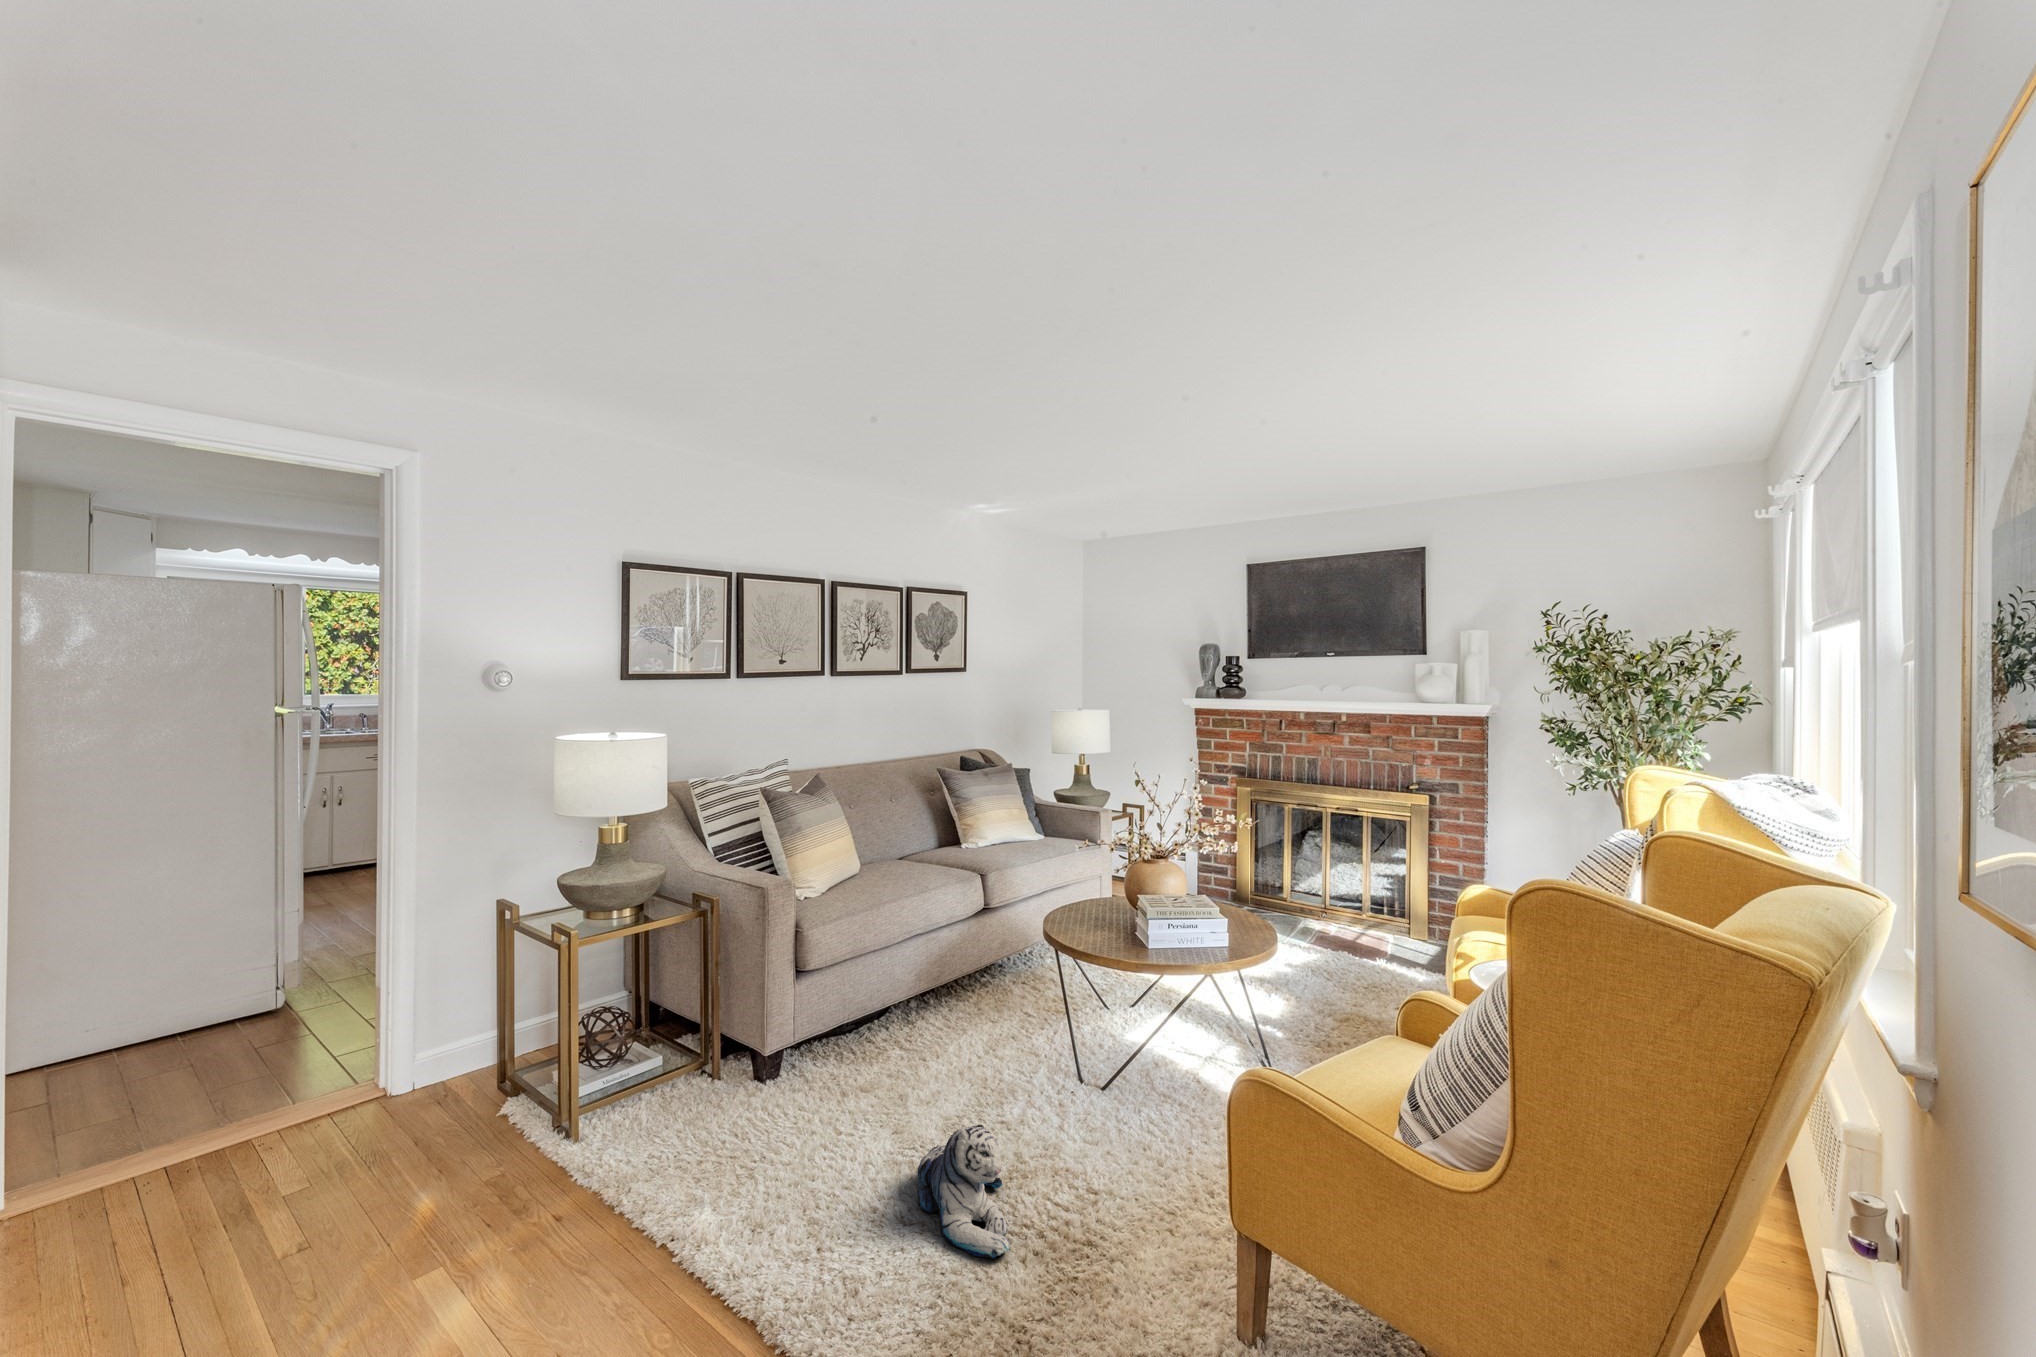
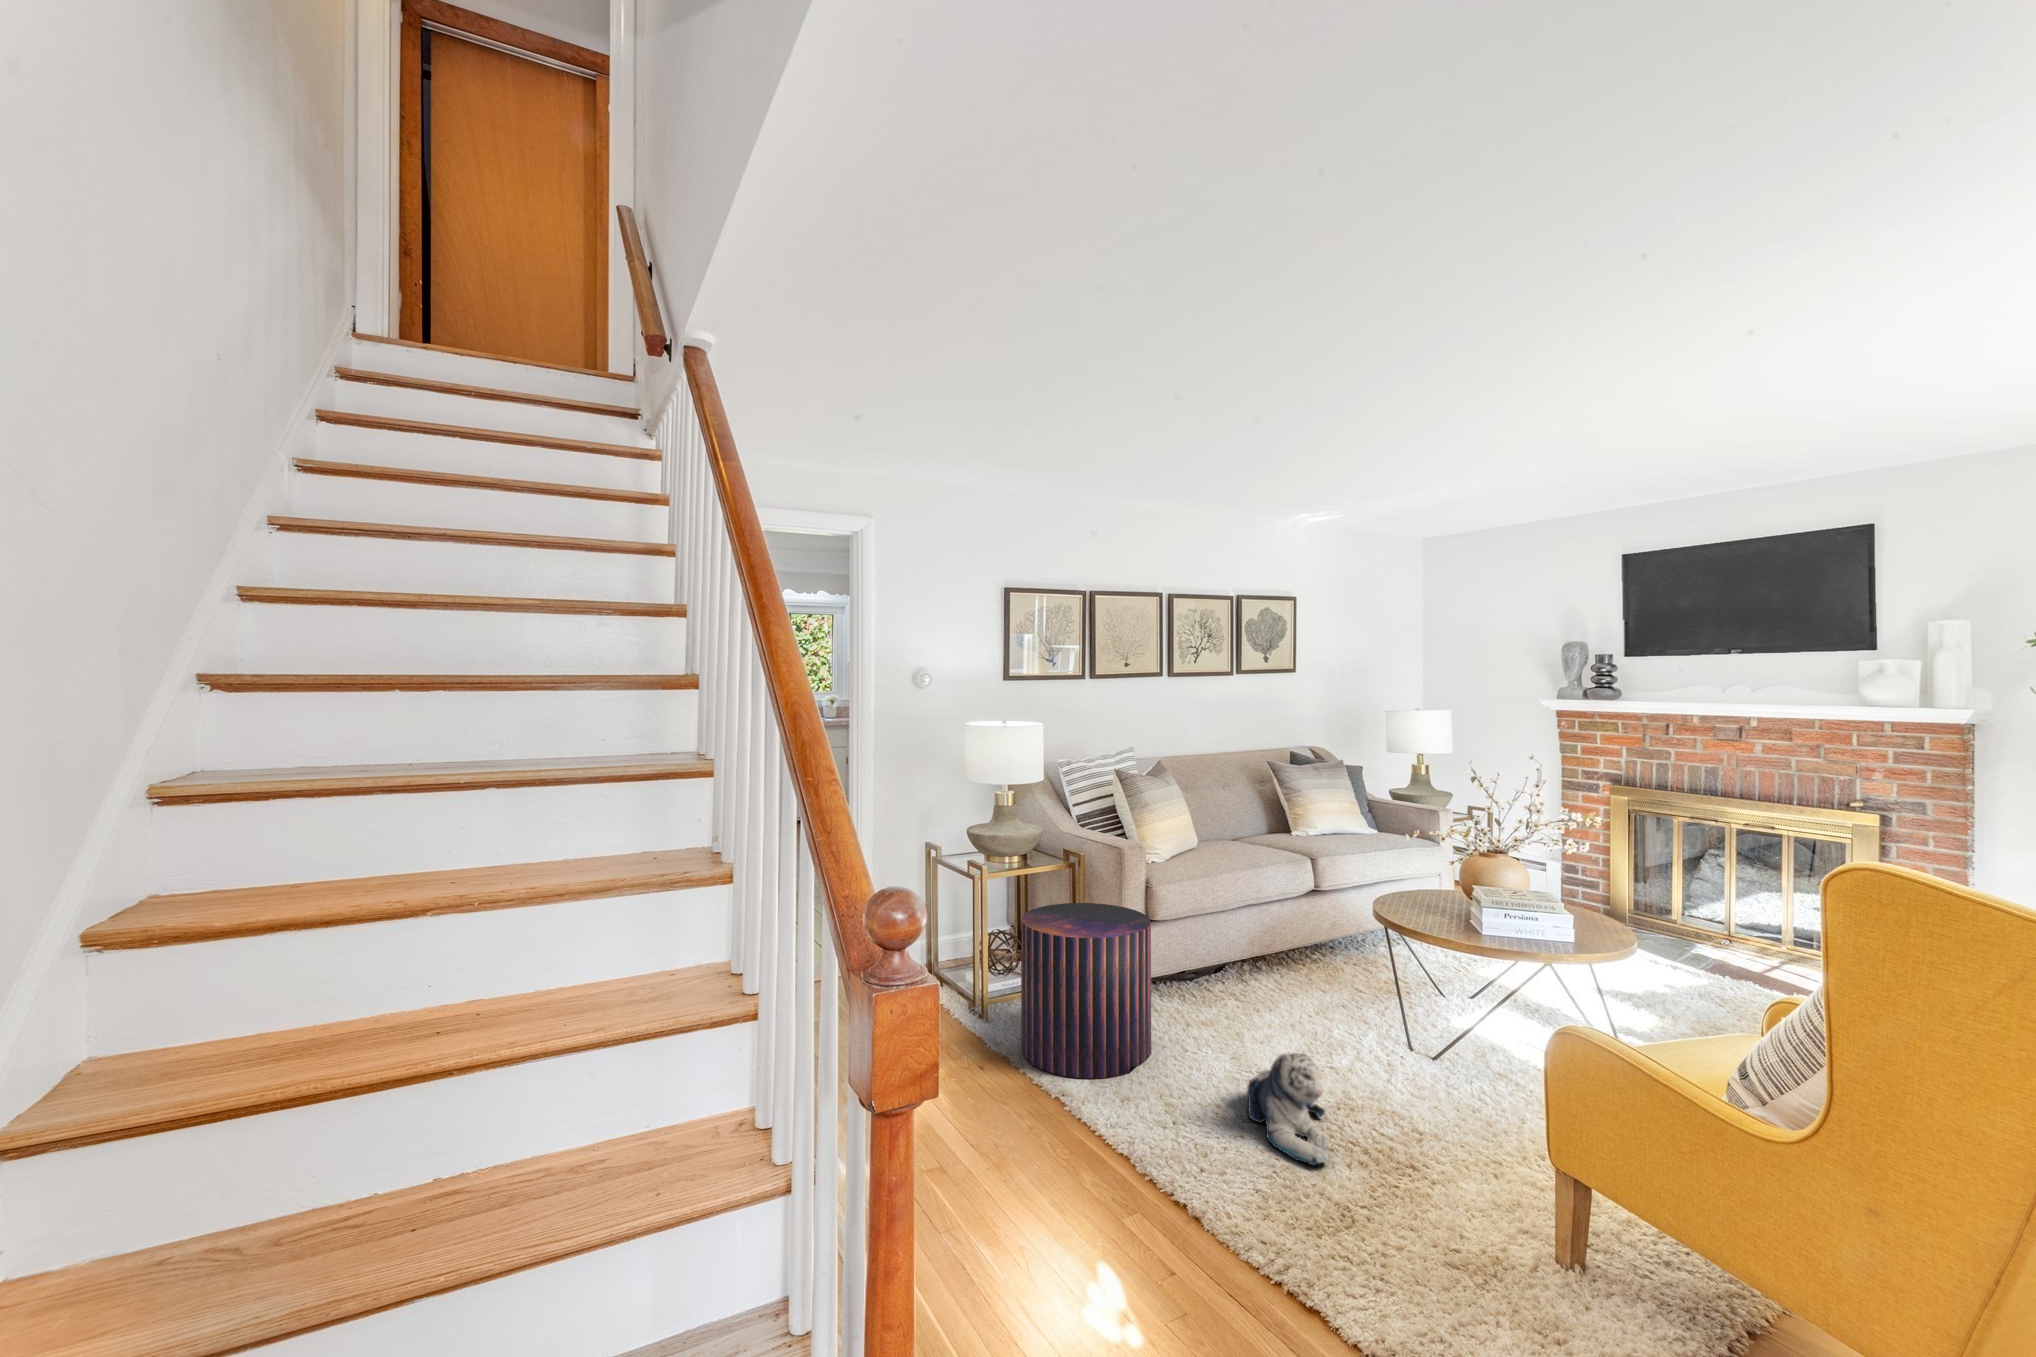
pouf: none [634,965,803,1198] -> present [1021,903,1151,1079]

